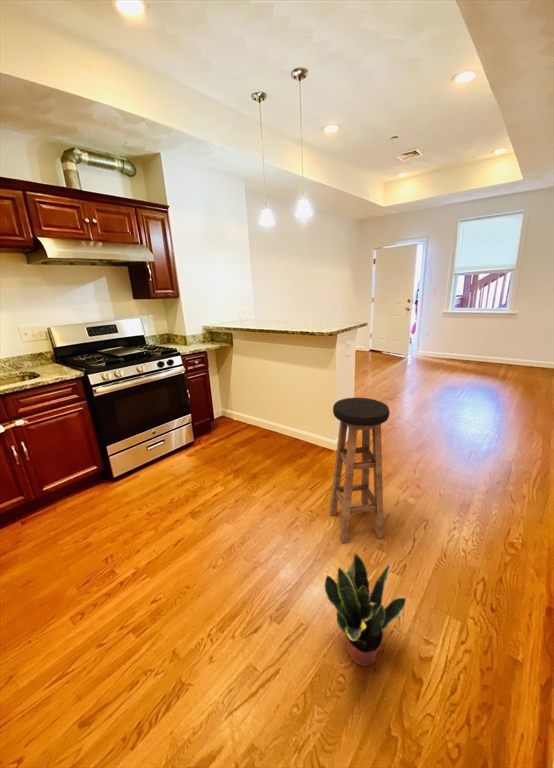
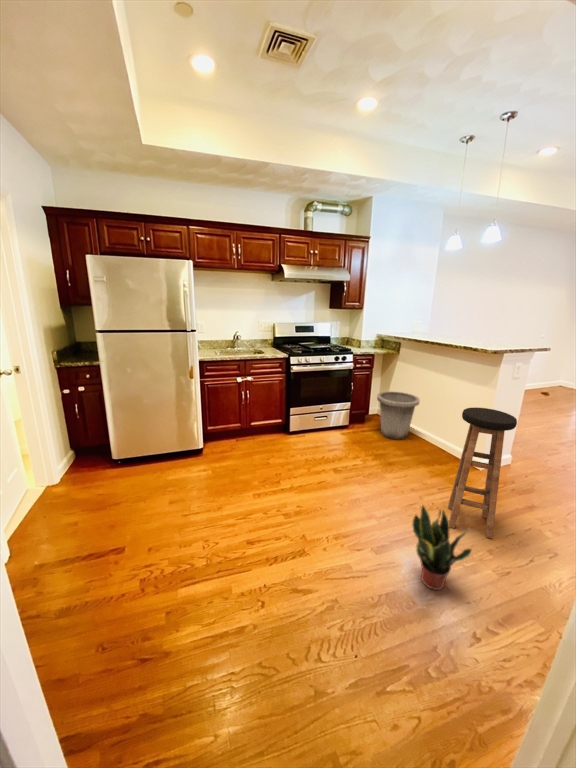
trash can: none [219,388,265,443] -> present [377,391,420,440]

